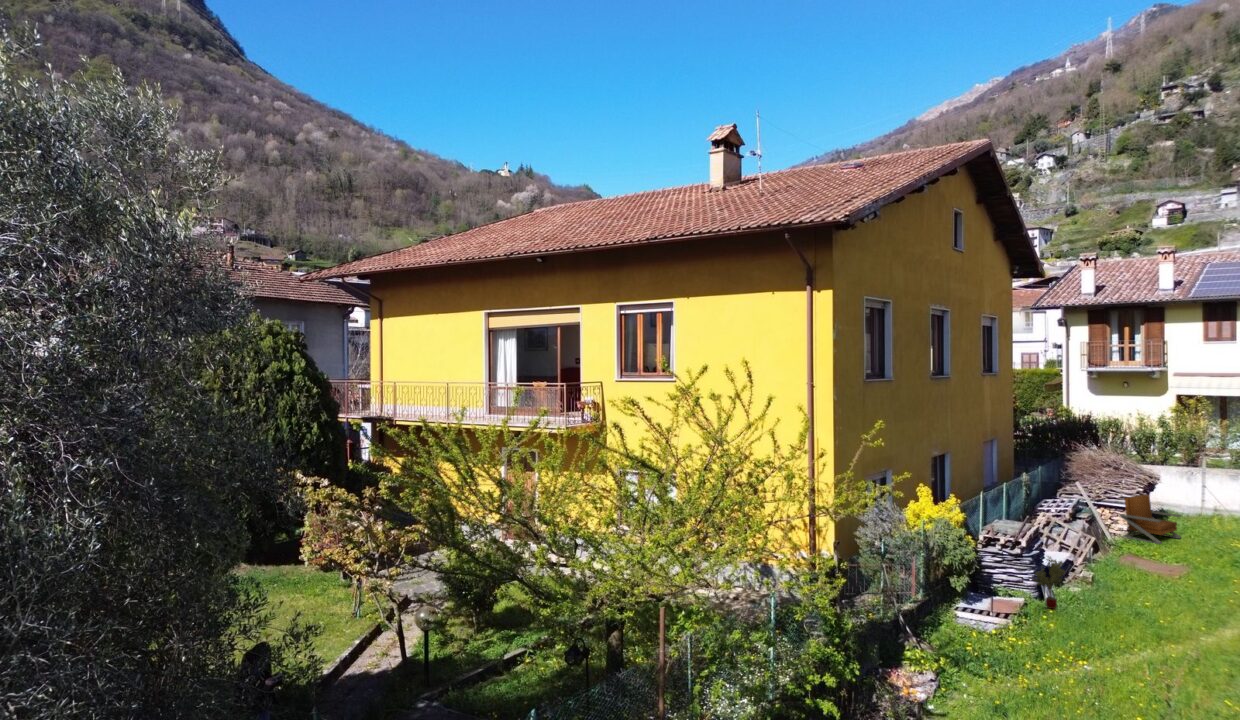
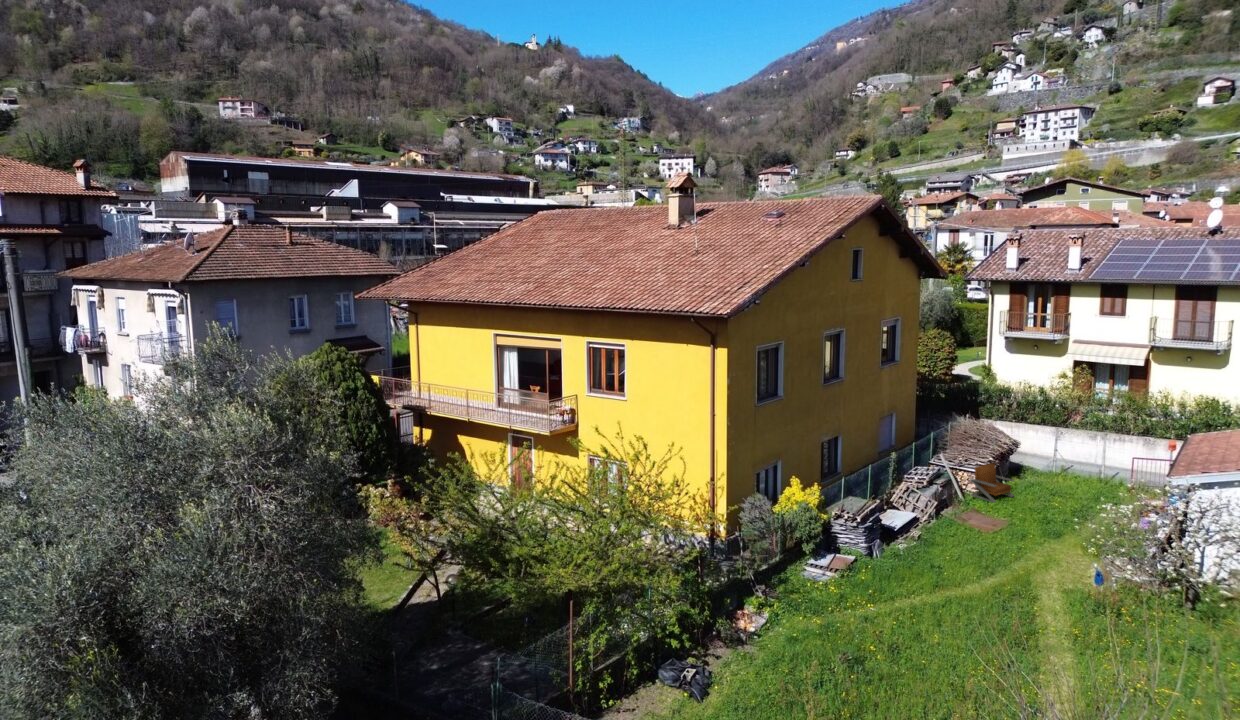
potted tree: present [1034,556,1065,609] -> none [866,525,889,561]

